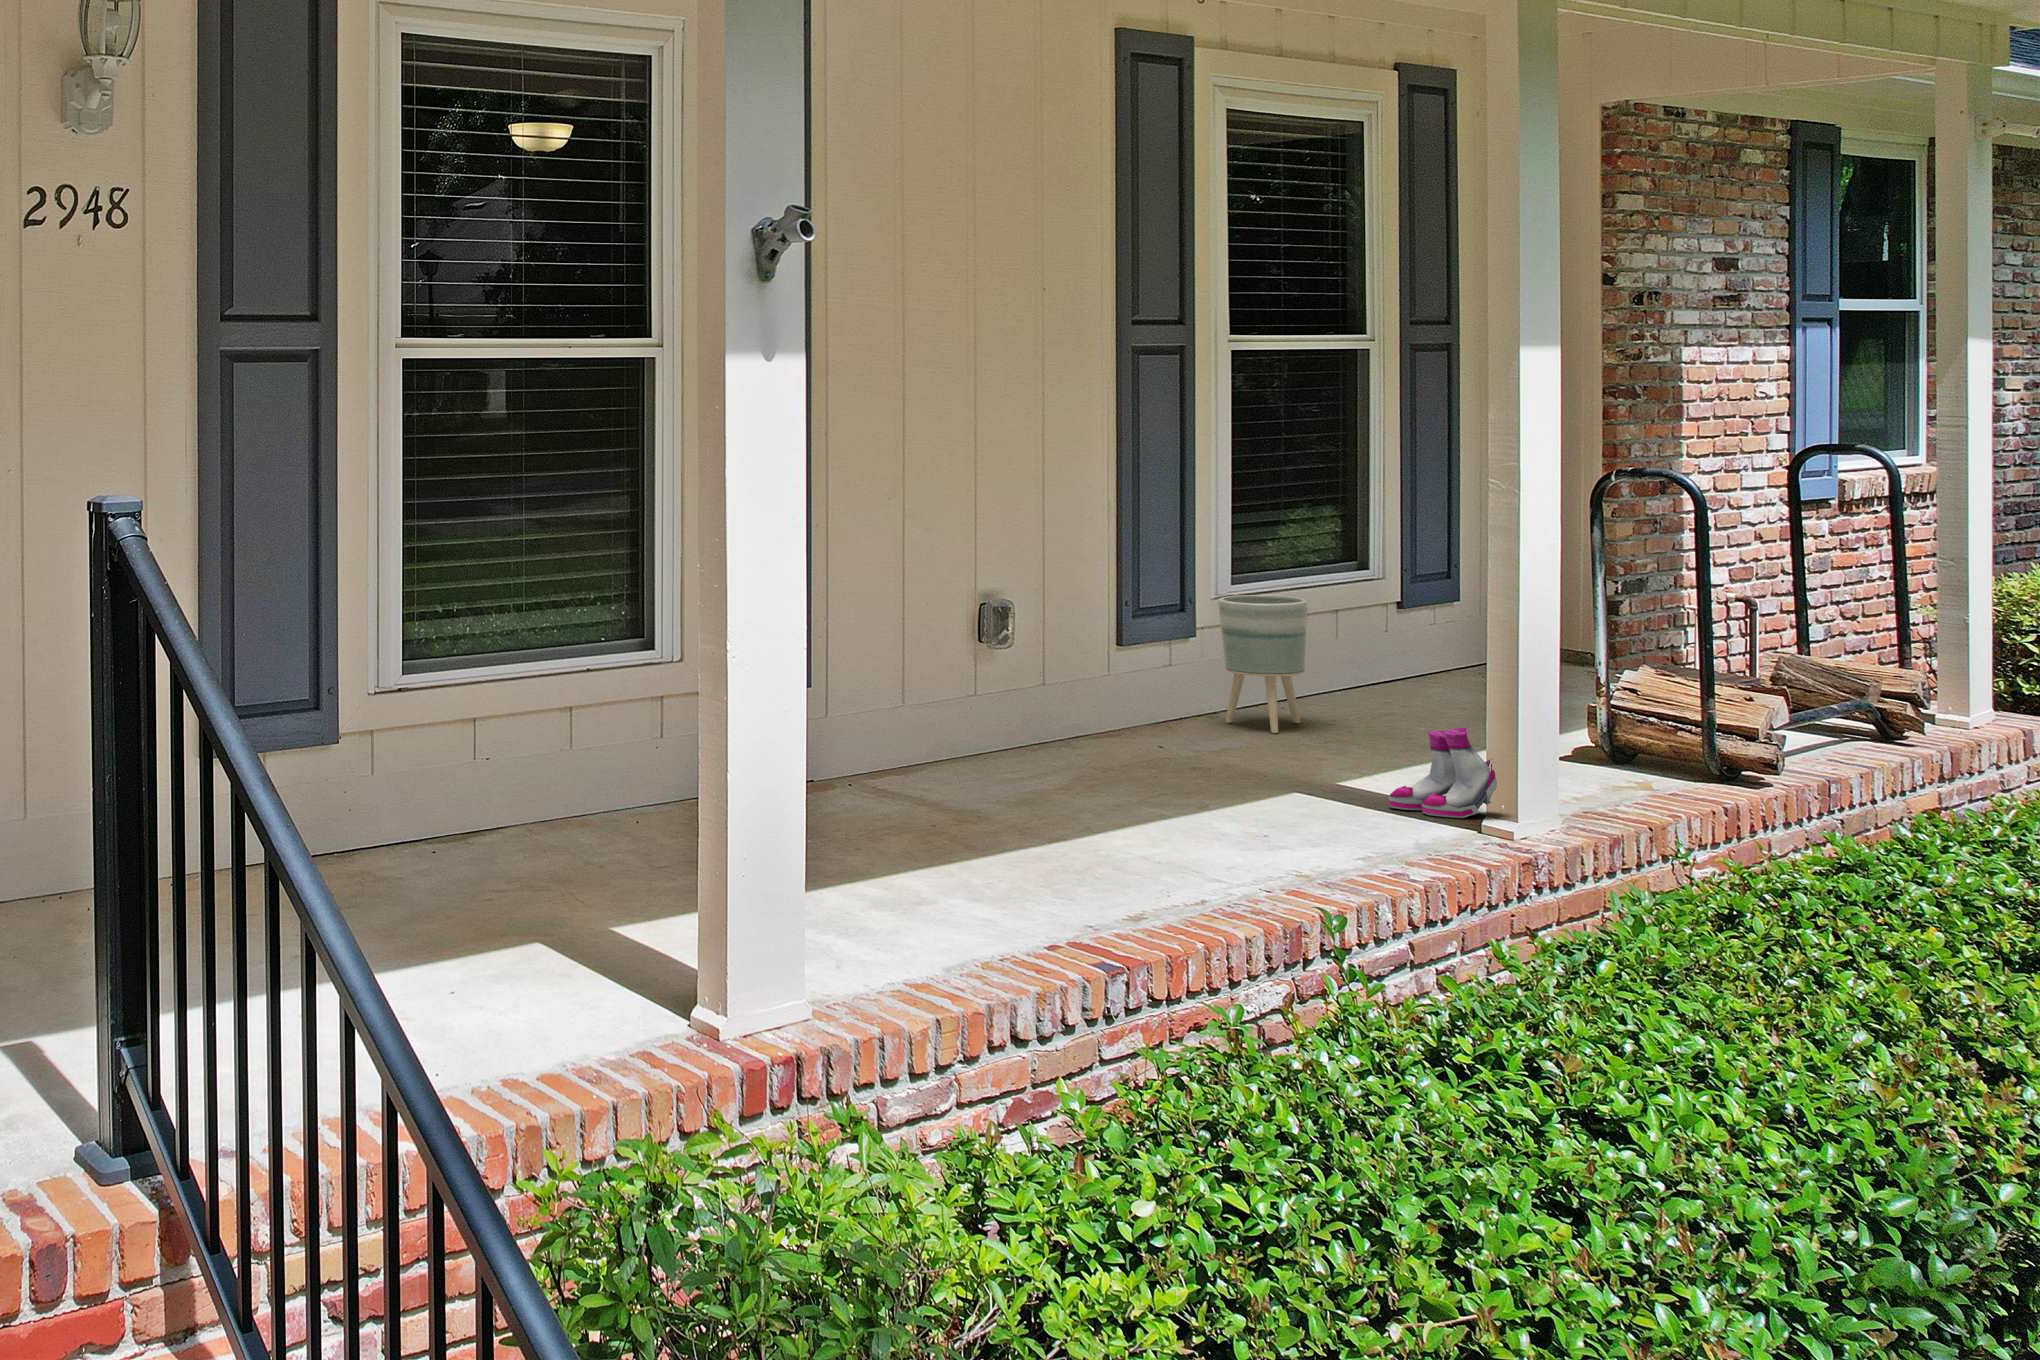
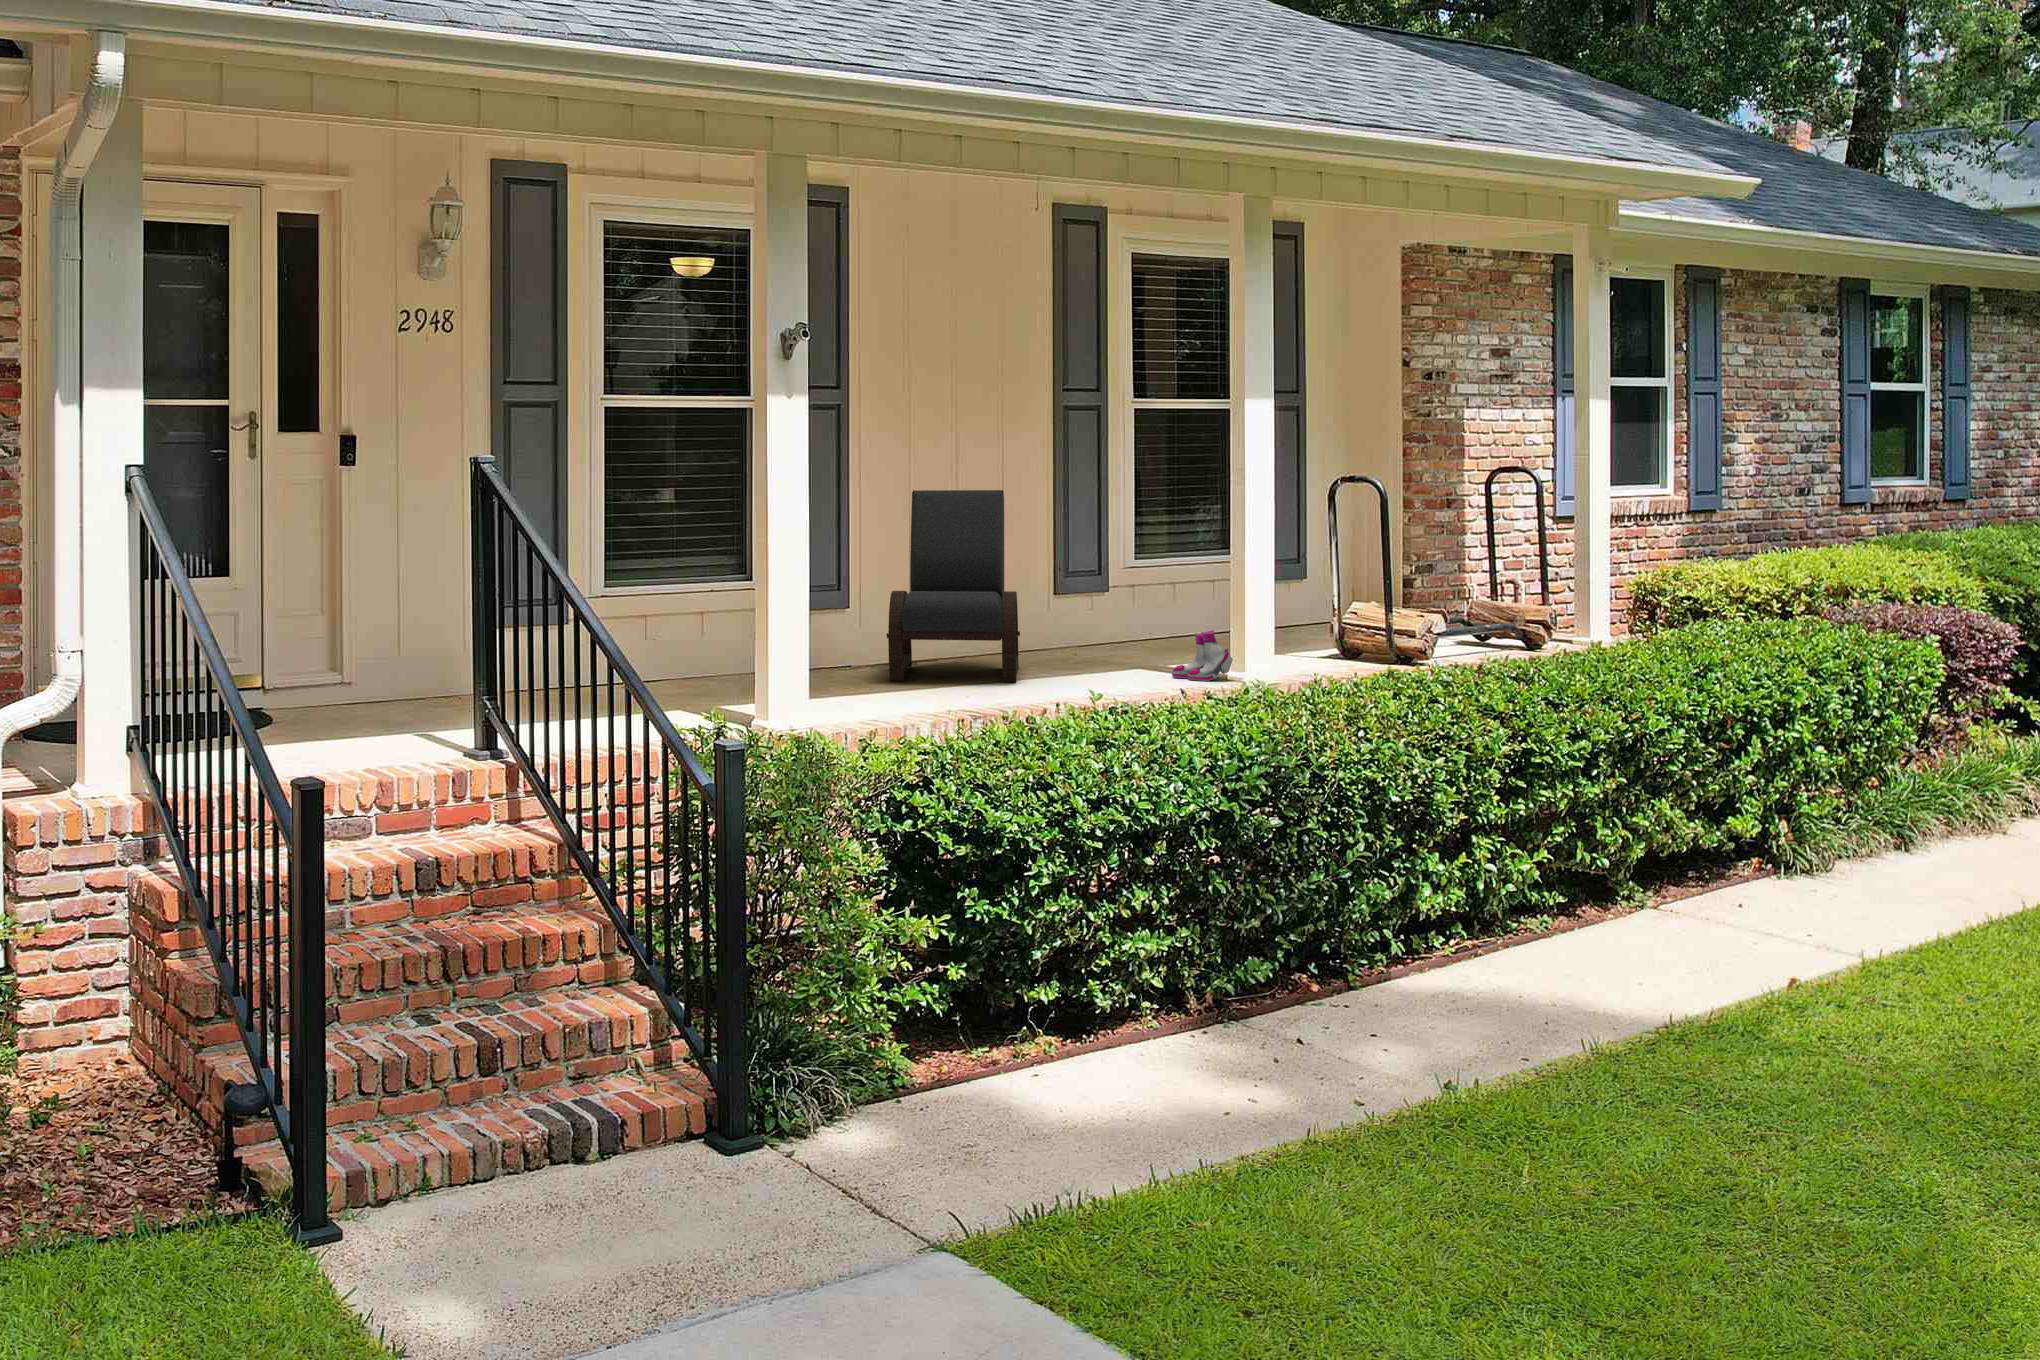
lounge chair: none [897,484,1129,823] -> present [887,490,1020,682]
planter: present [1218,595,1307,733] -> none [1115,565,1169,649]

